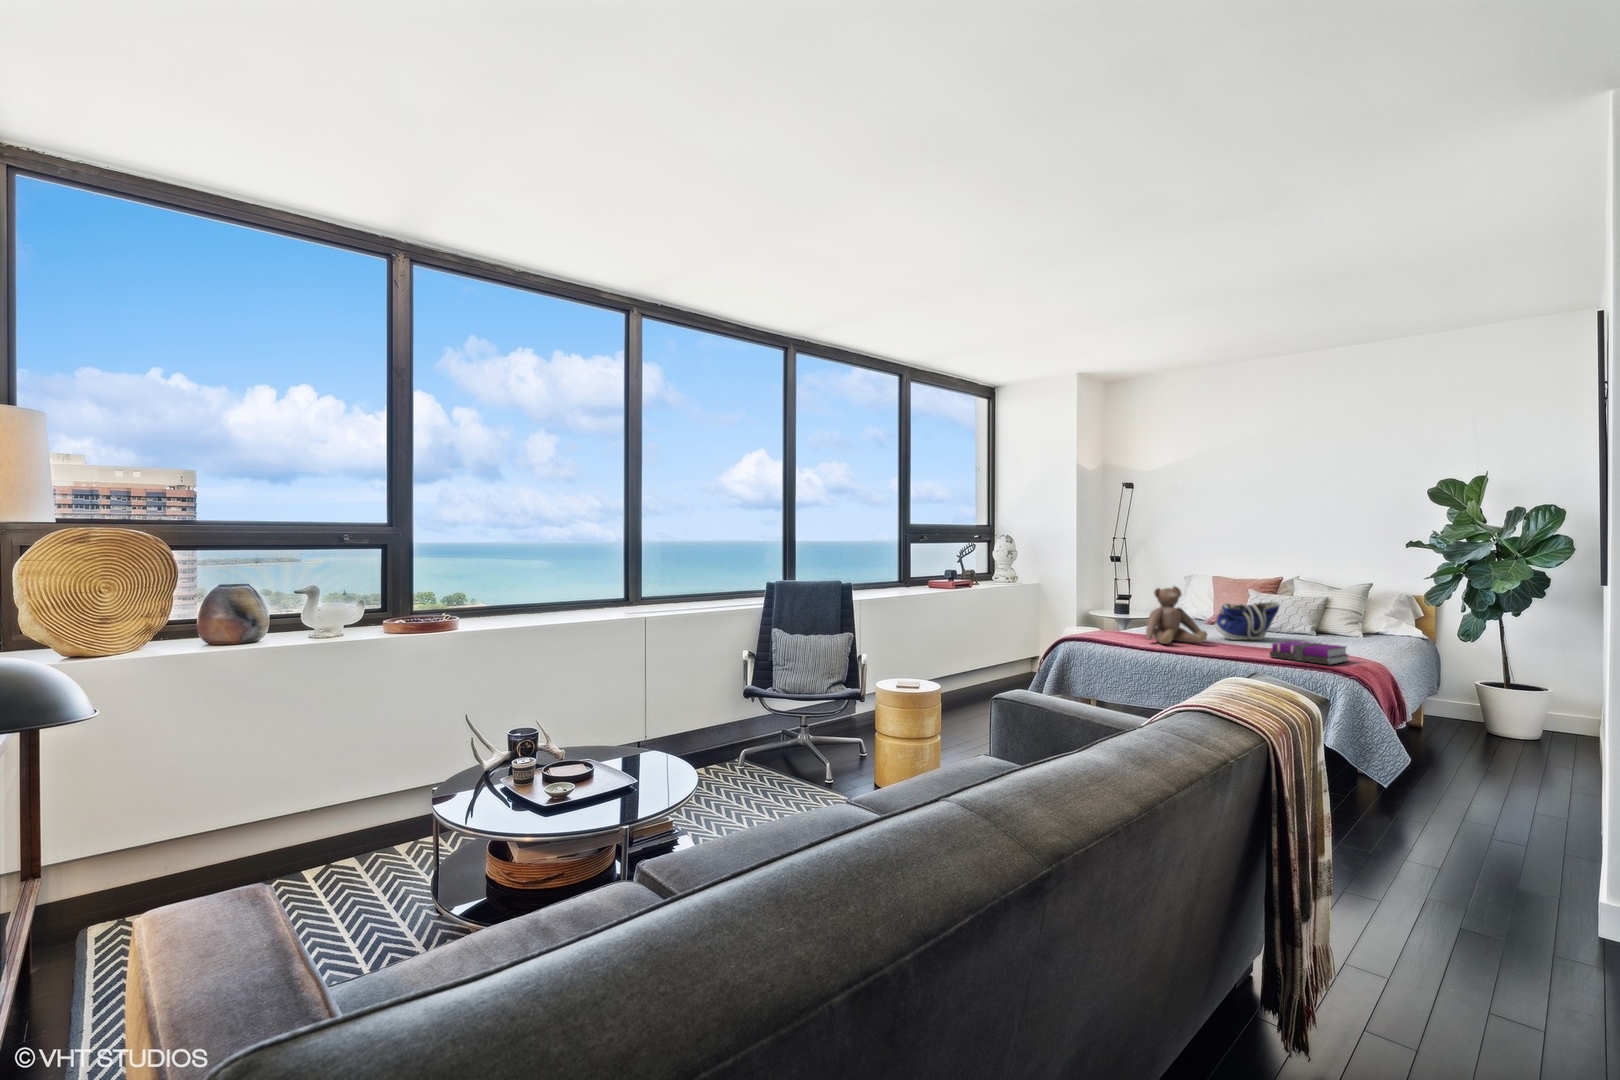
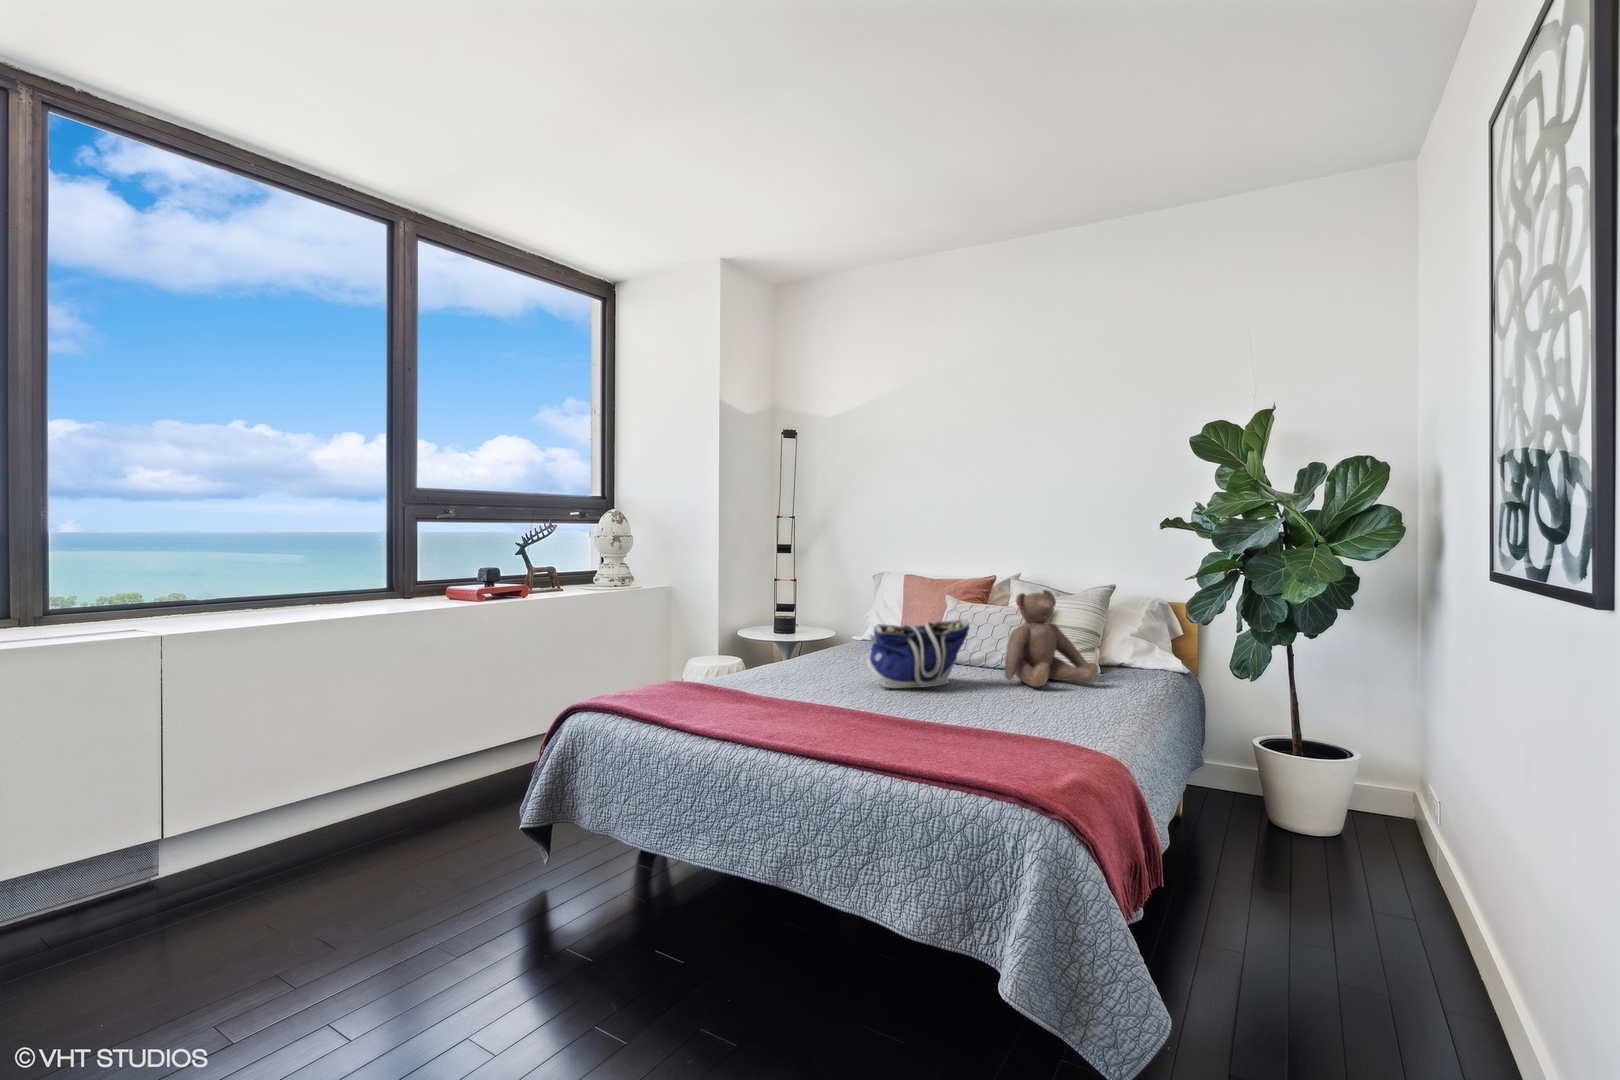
teddy bear: present [1146,586,1207,644] -> present [1005,590,1098,687]
notebook: present [1270,641,1348,665] -> none [922,698,1061,757]

